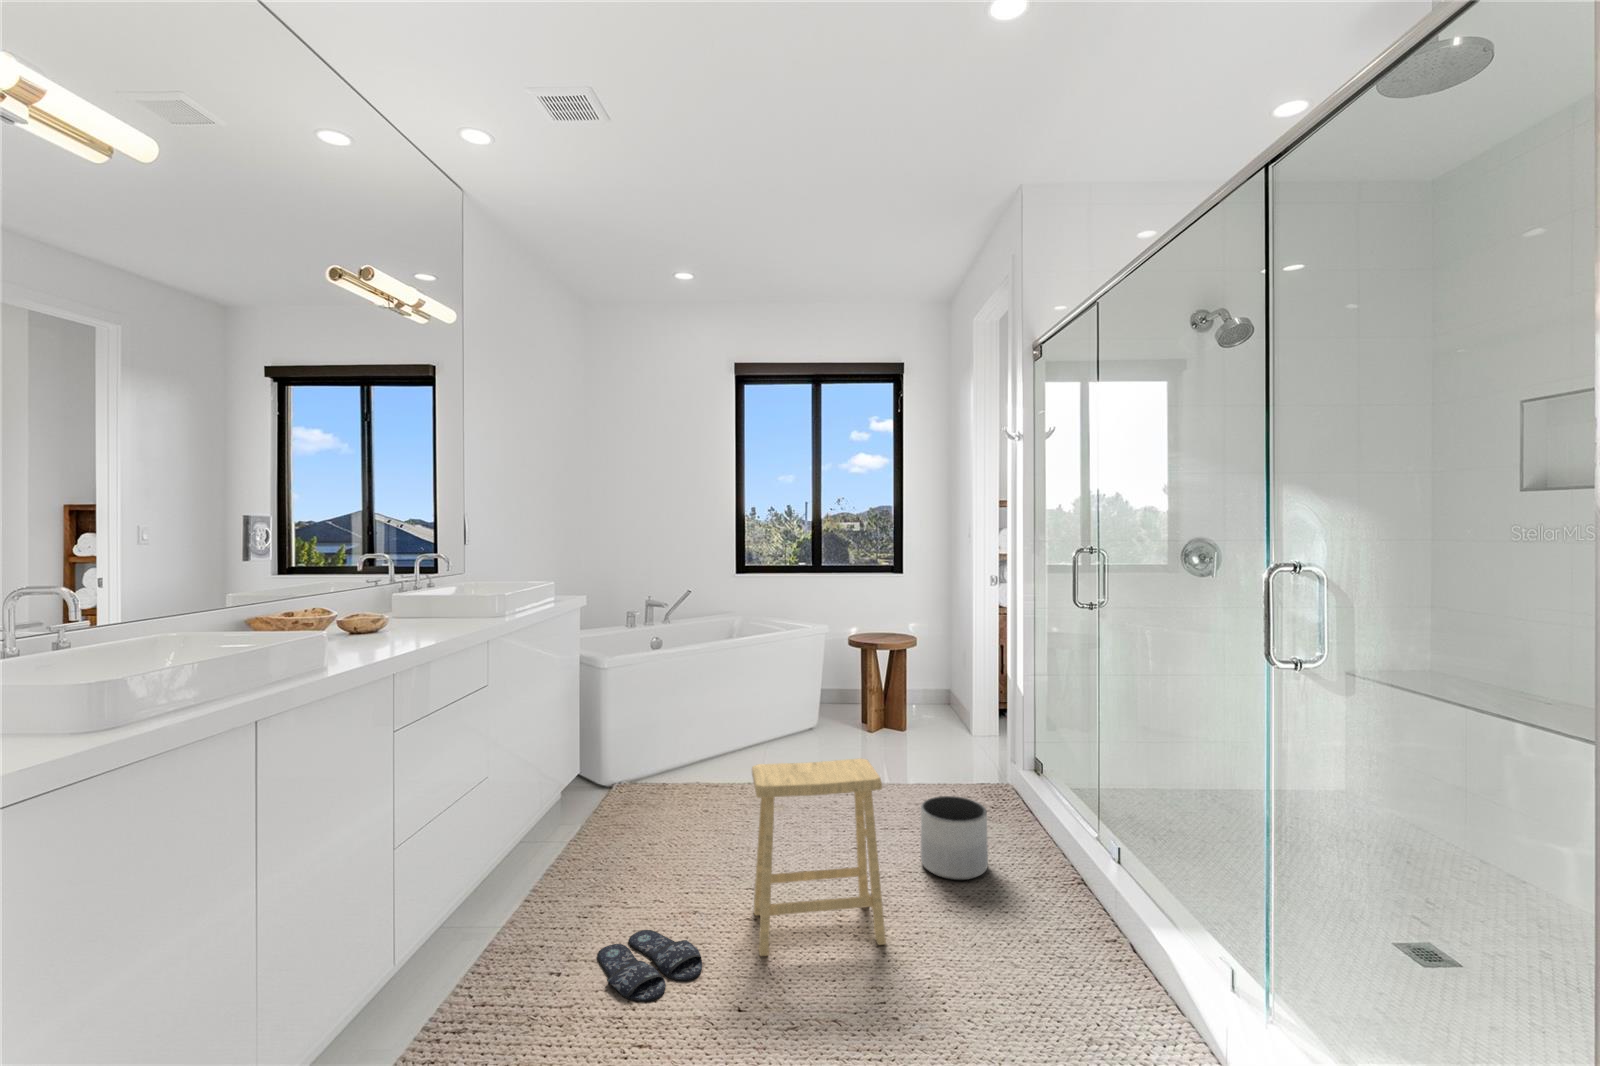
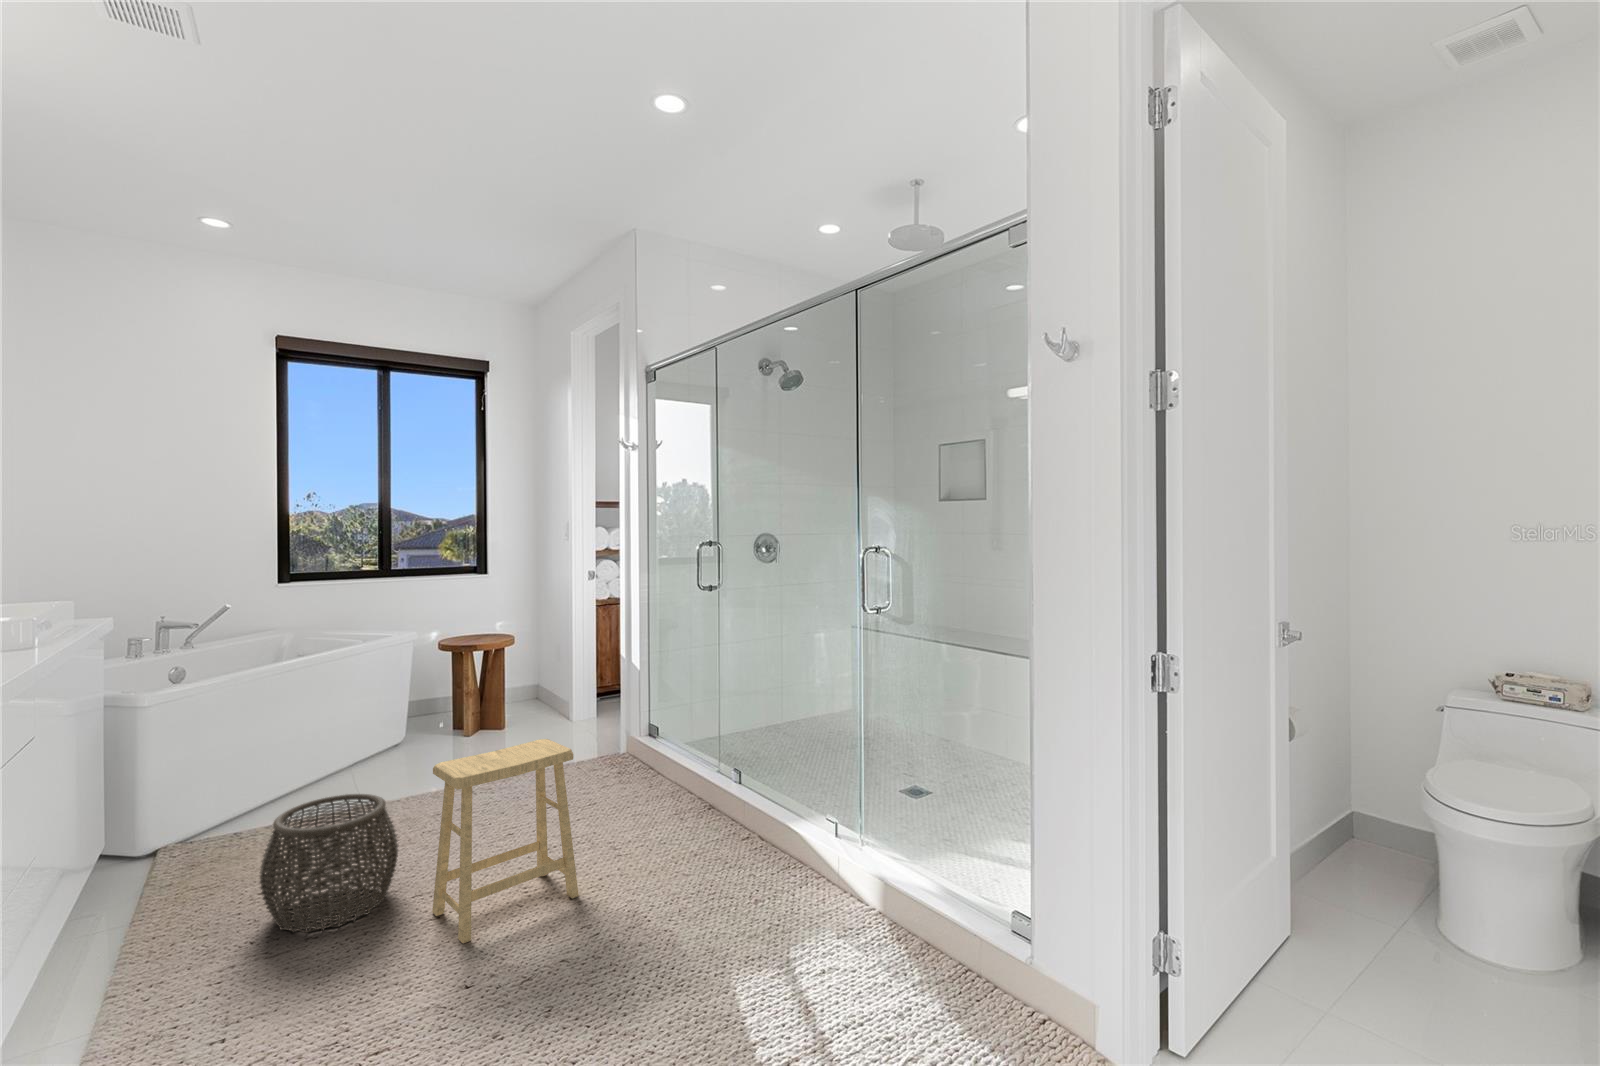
woven basket: none [634,773,741,896] -> present [260,794,398,933]
planter: present [920,796,988,880] -> none [578,765,638,836]
slippers: present [597,930,702,1001] -> none [263,958,406,1027]

